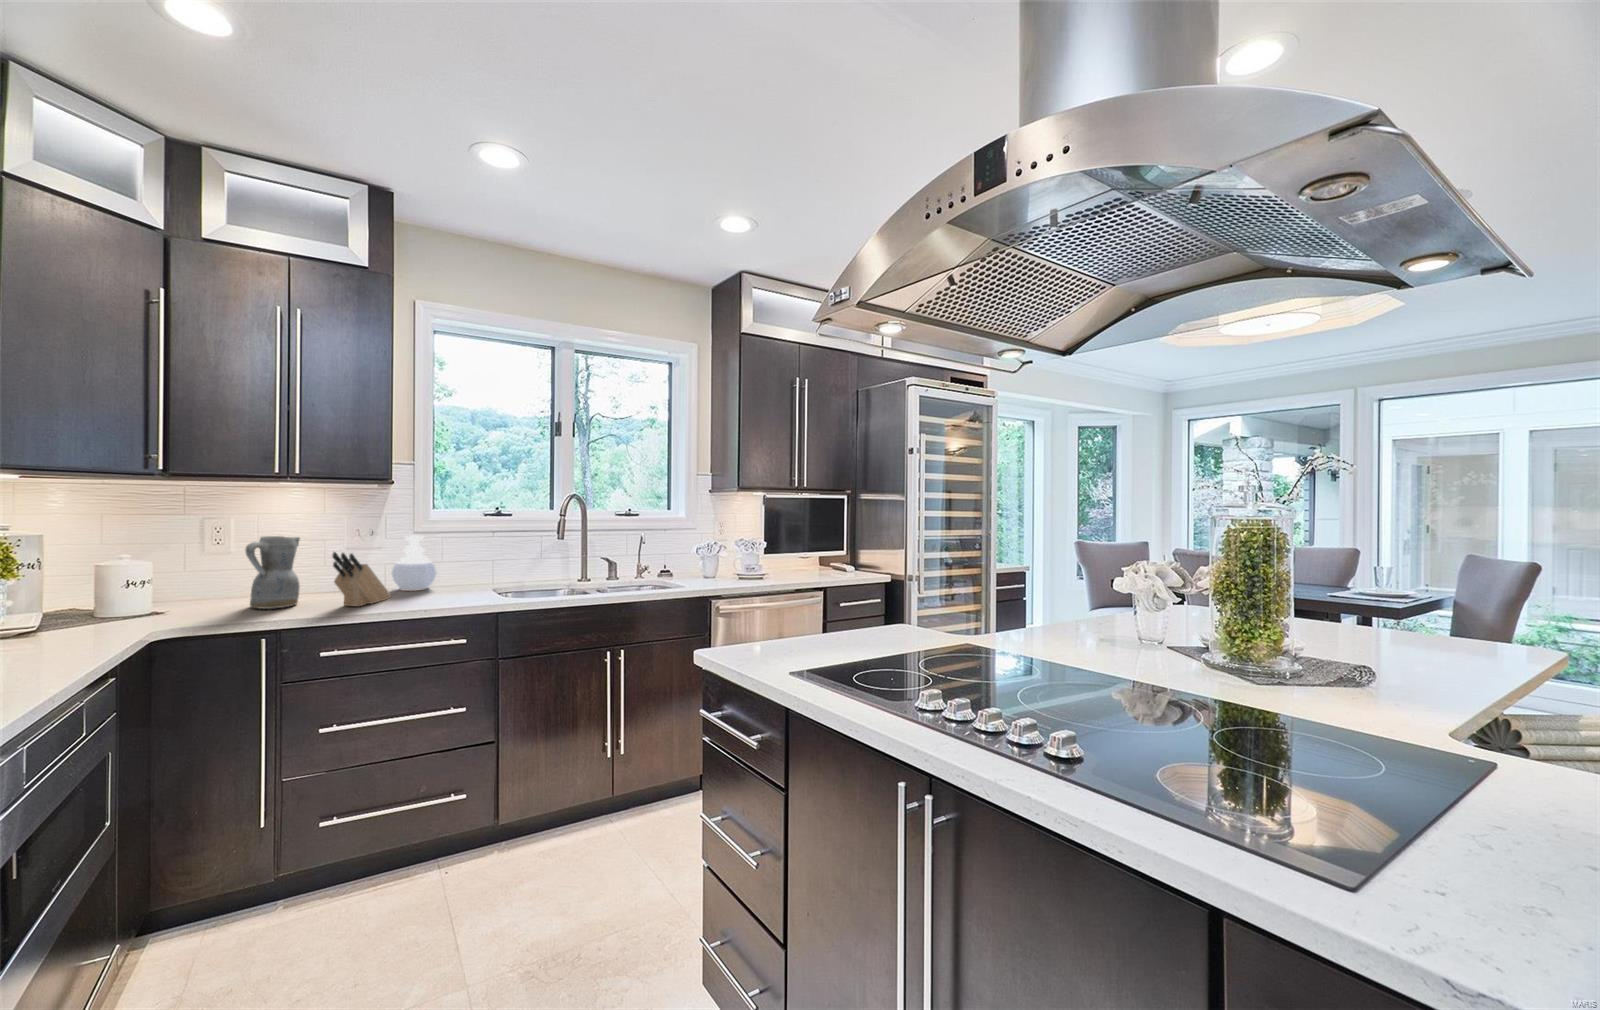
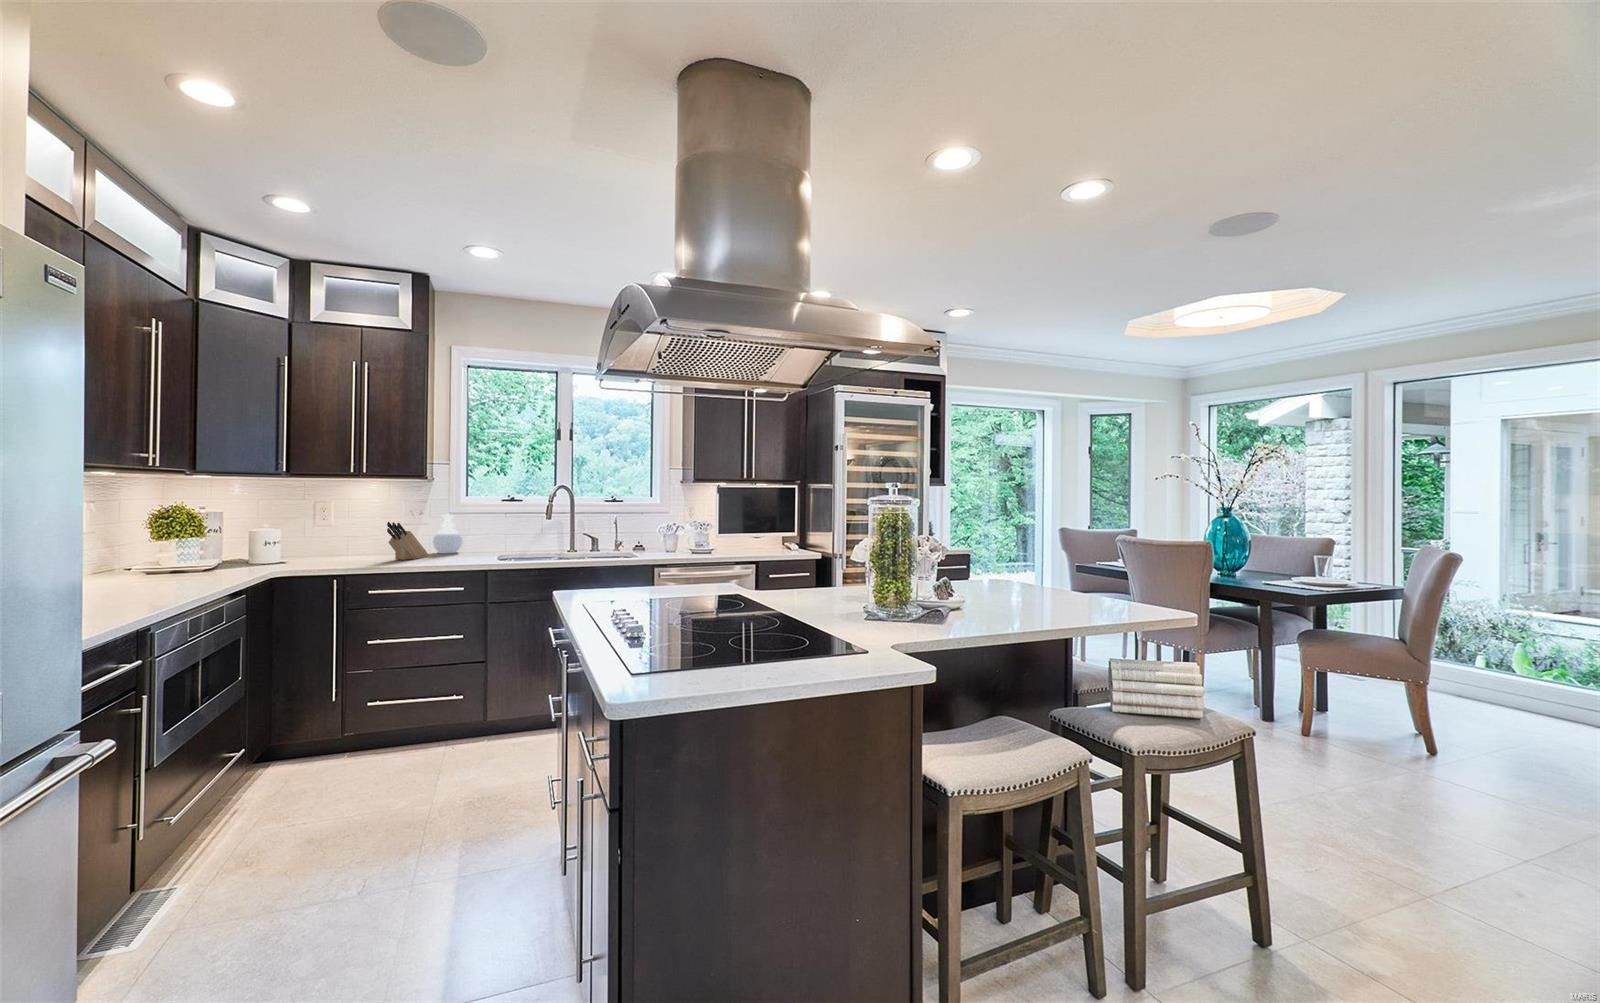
ceramic pitcher: present [245,536,300,609] -> none [335,512,370,560]

